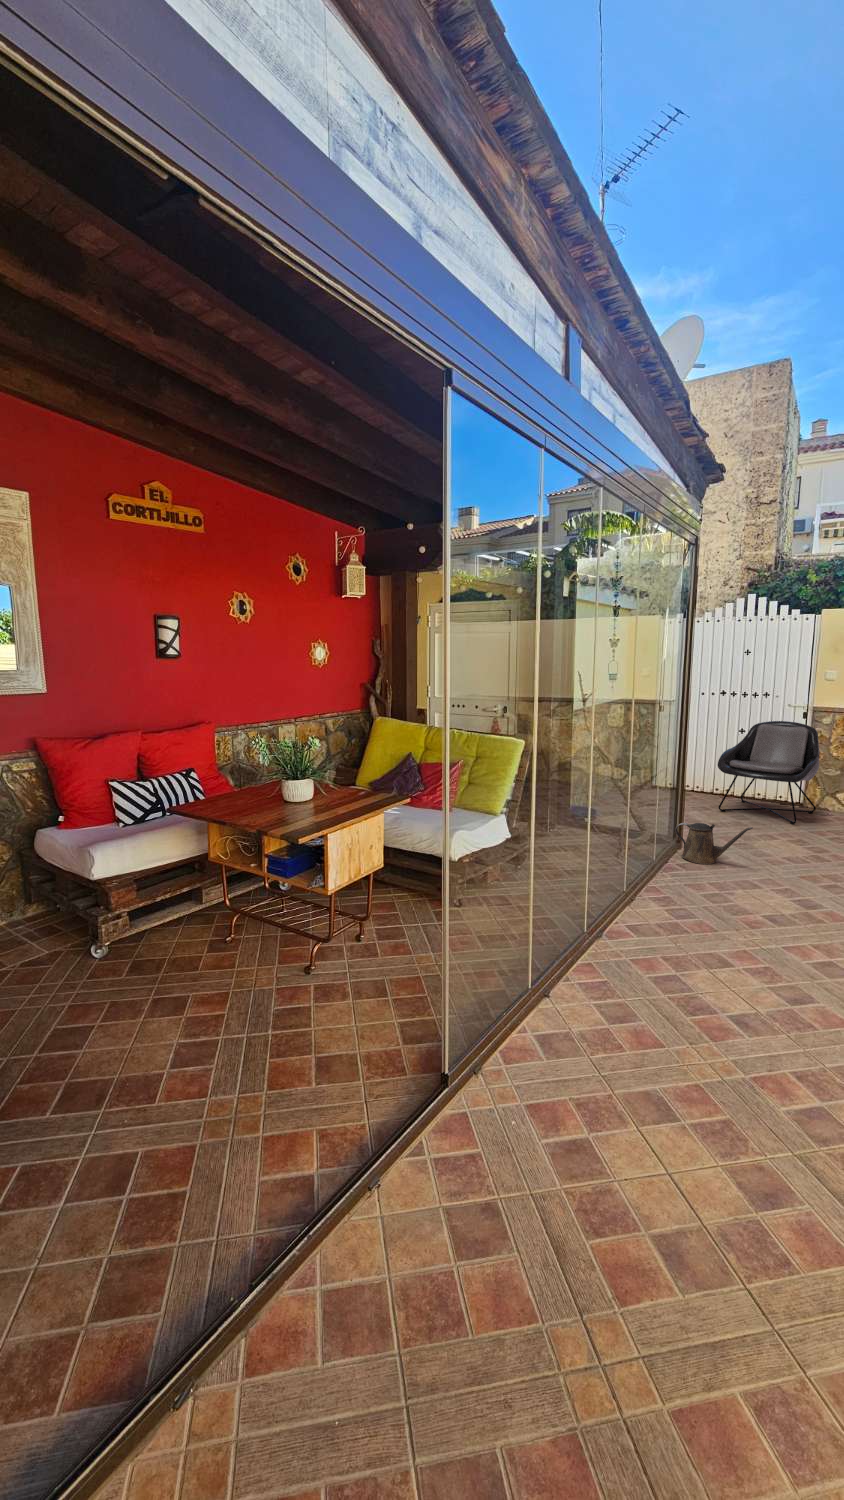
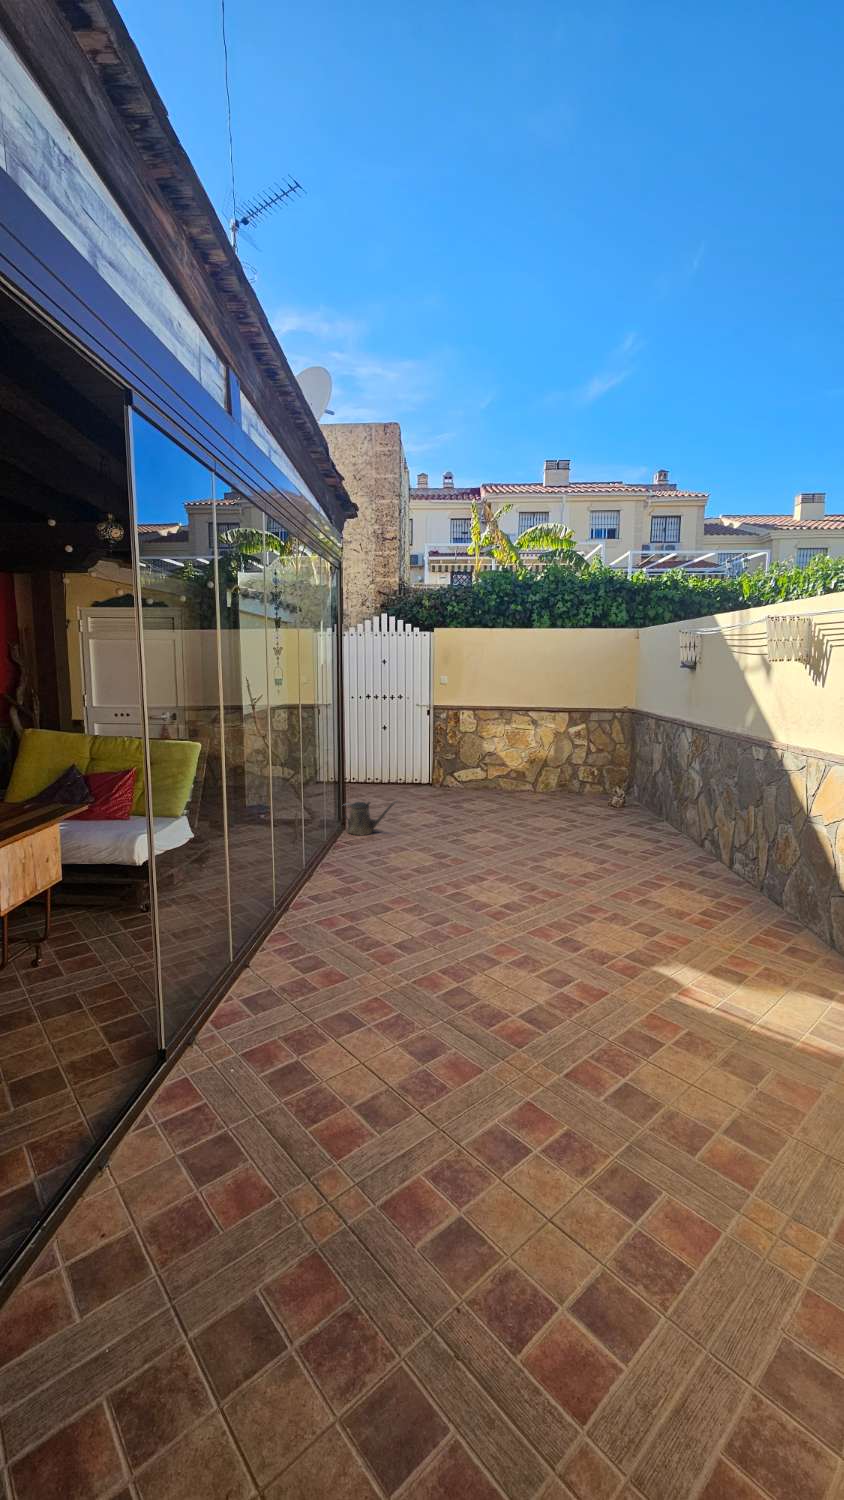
lounge chair: present [718,721,820,825] -> none [368,717,439,797]

